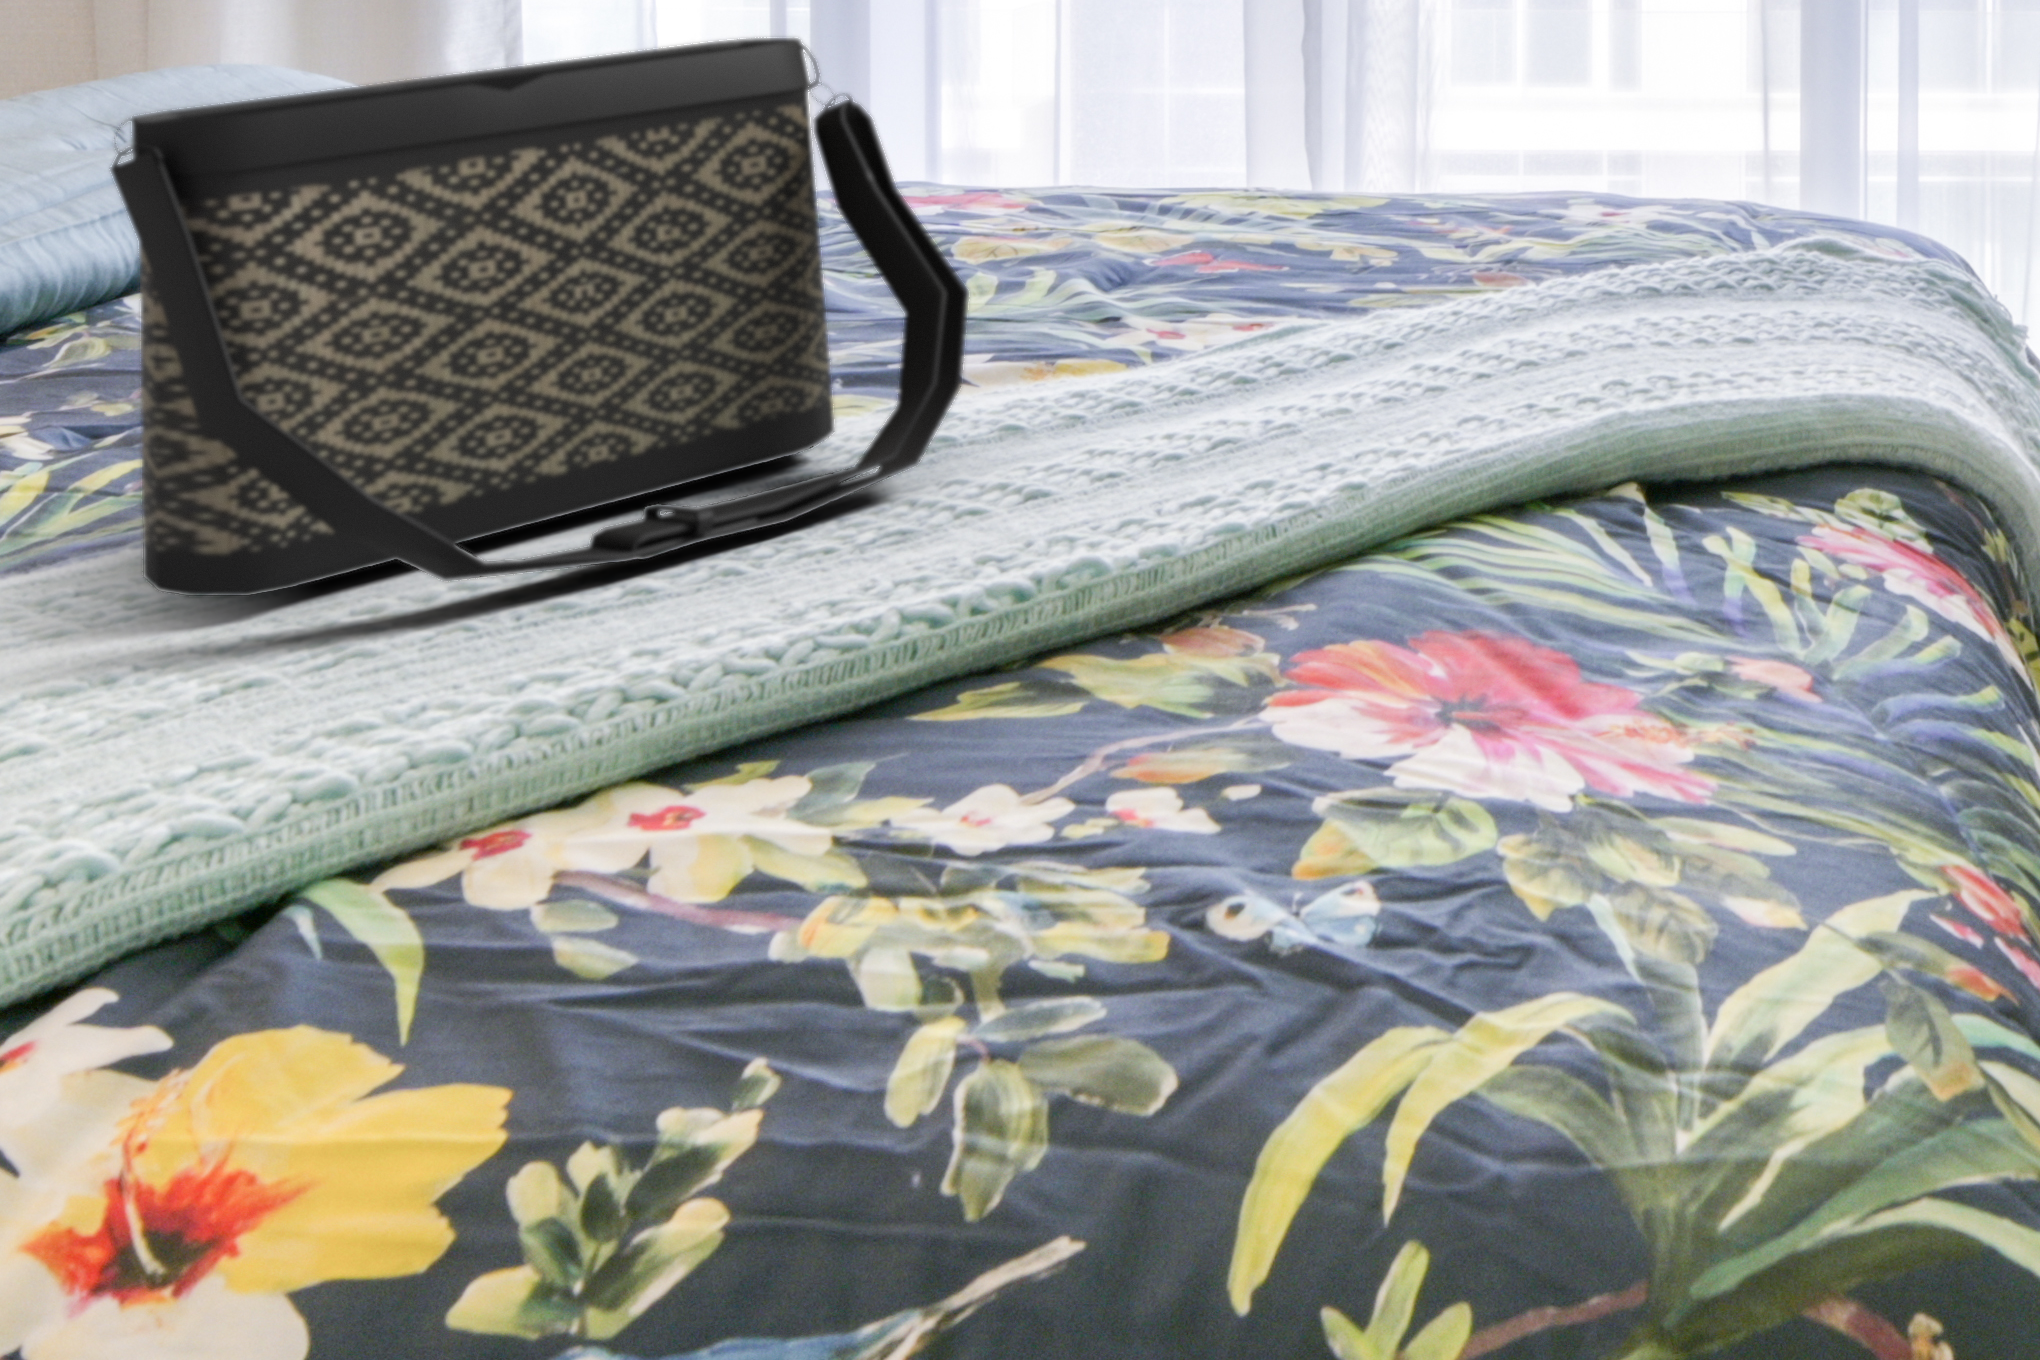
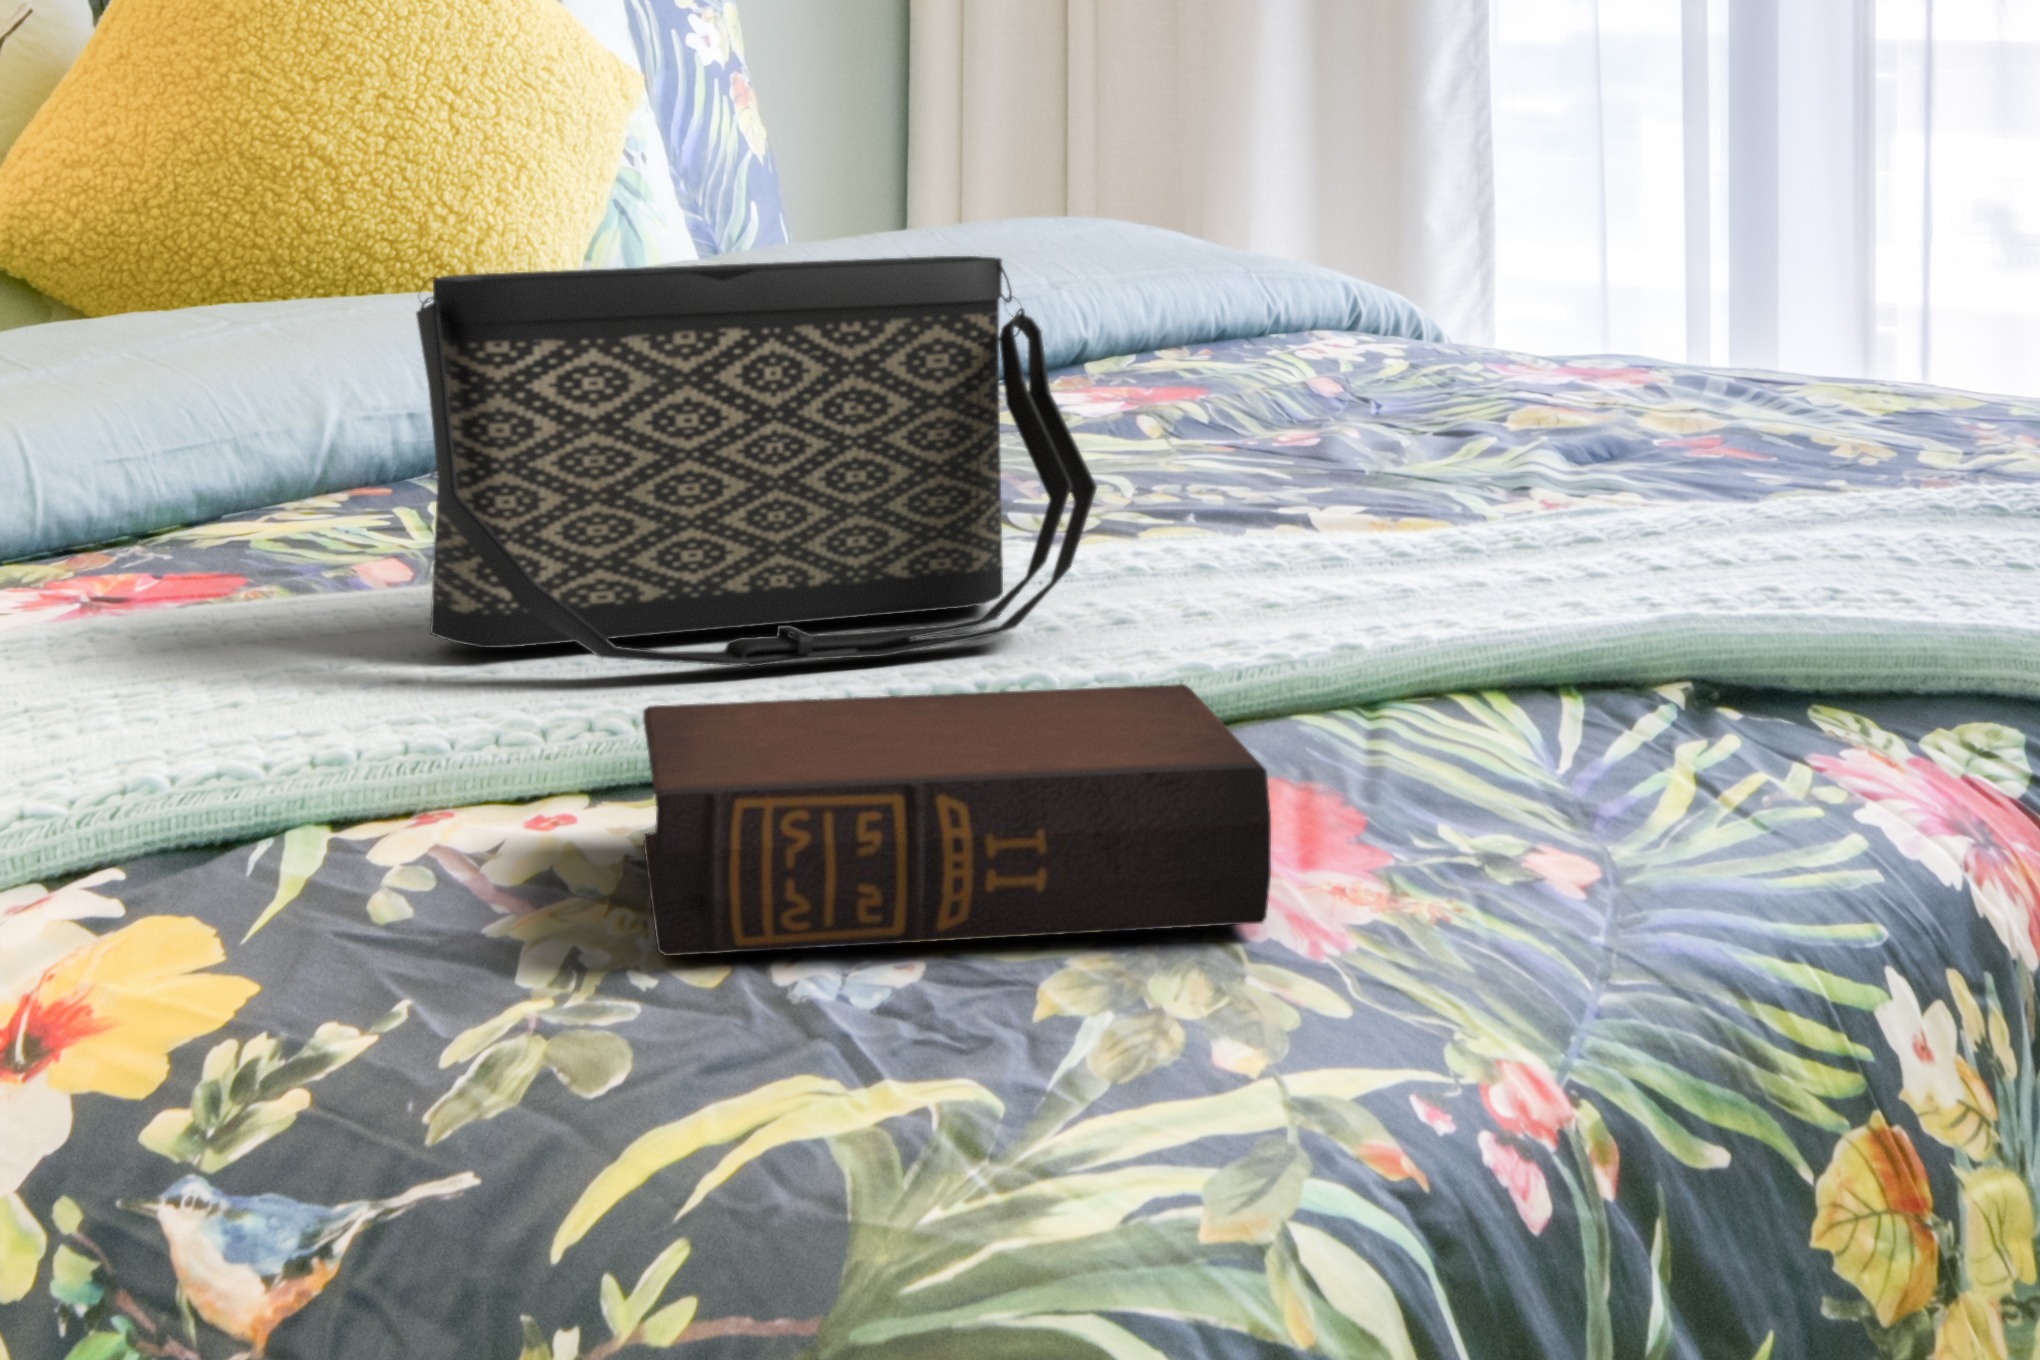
book: none [818,485,1686,905] -> present [643,684,1271,956]

